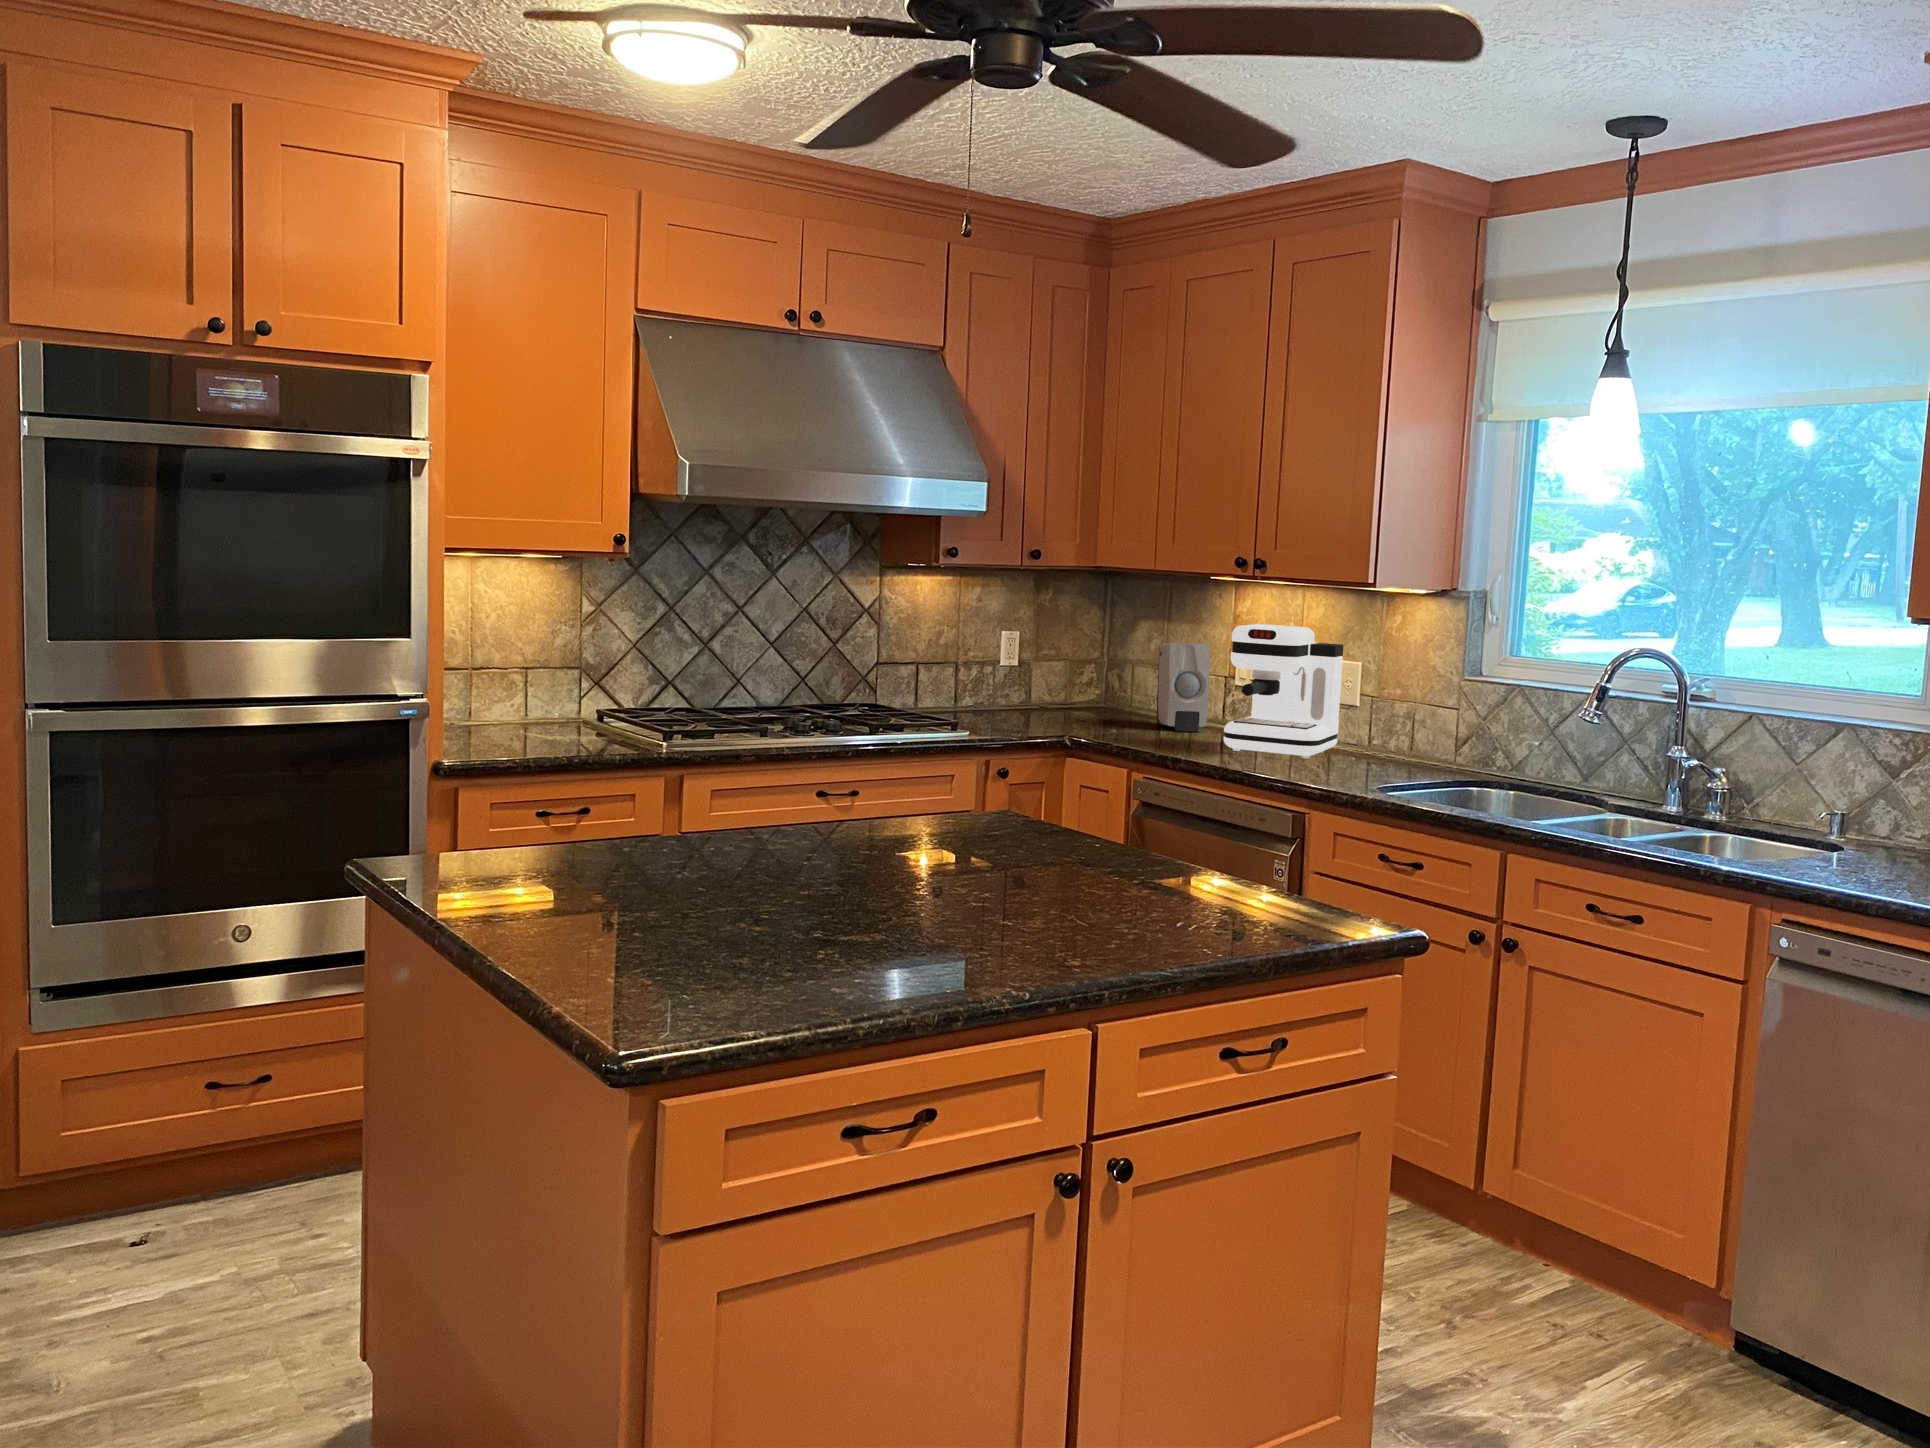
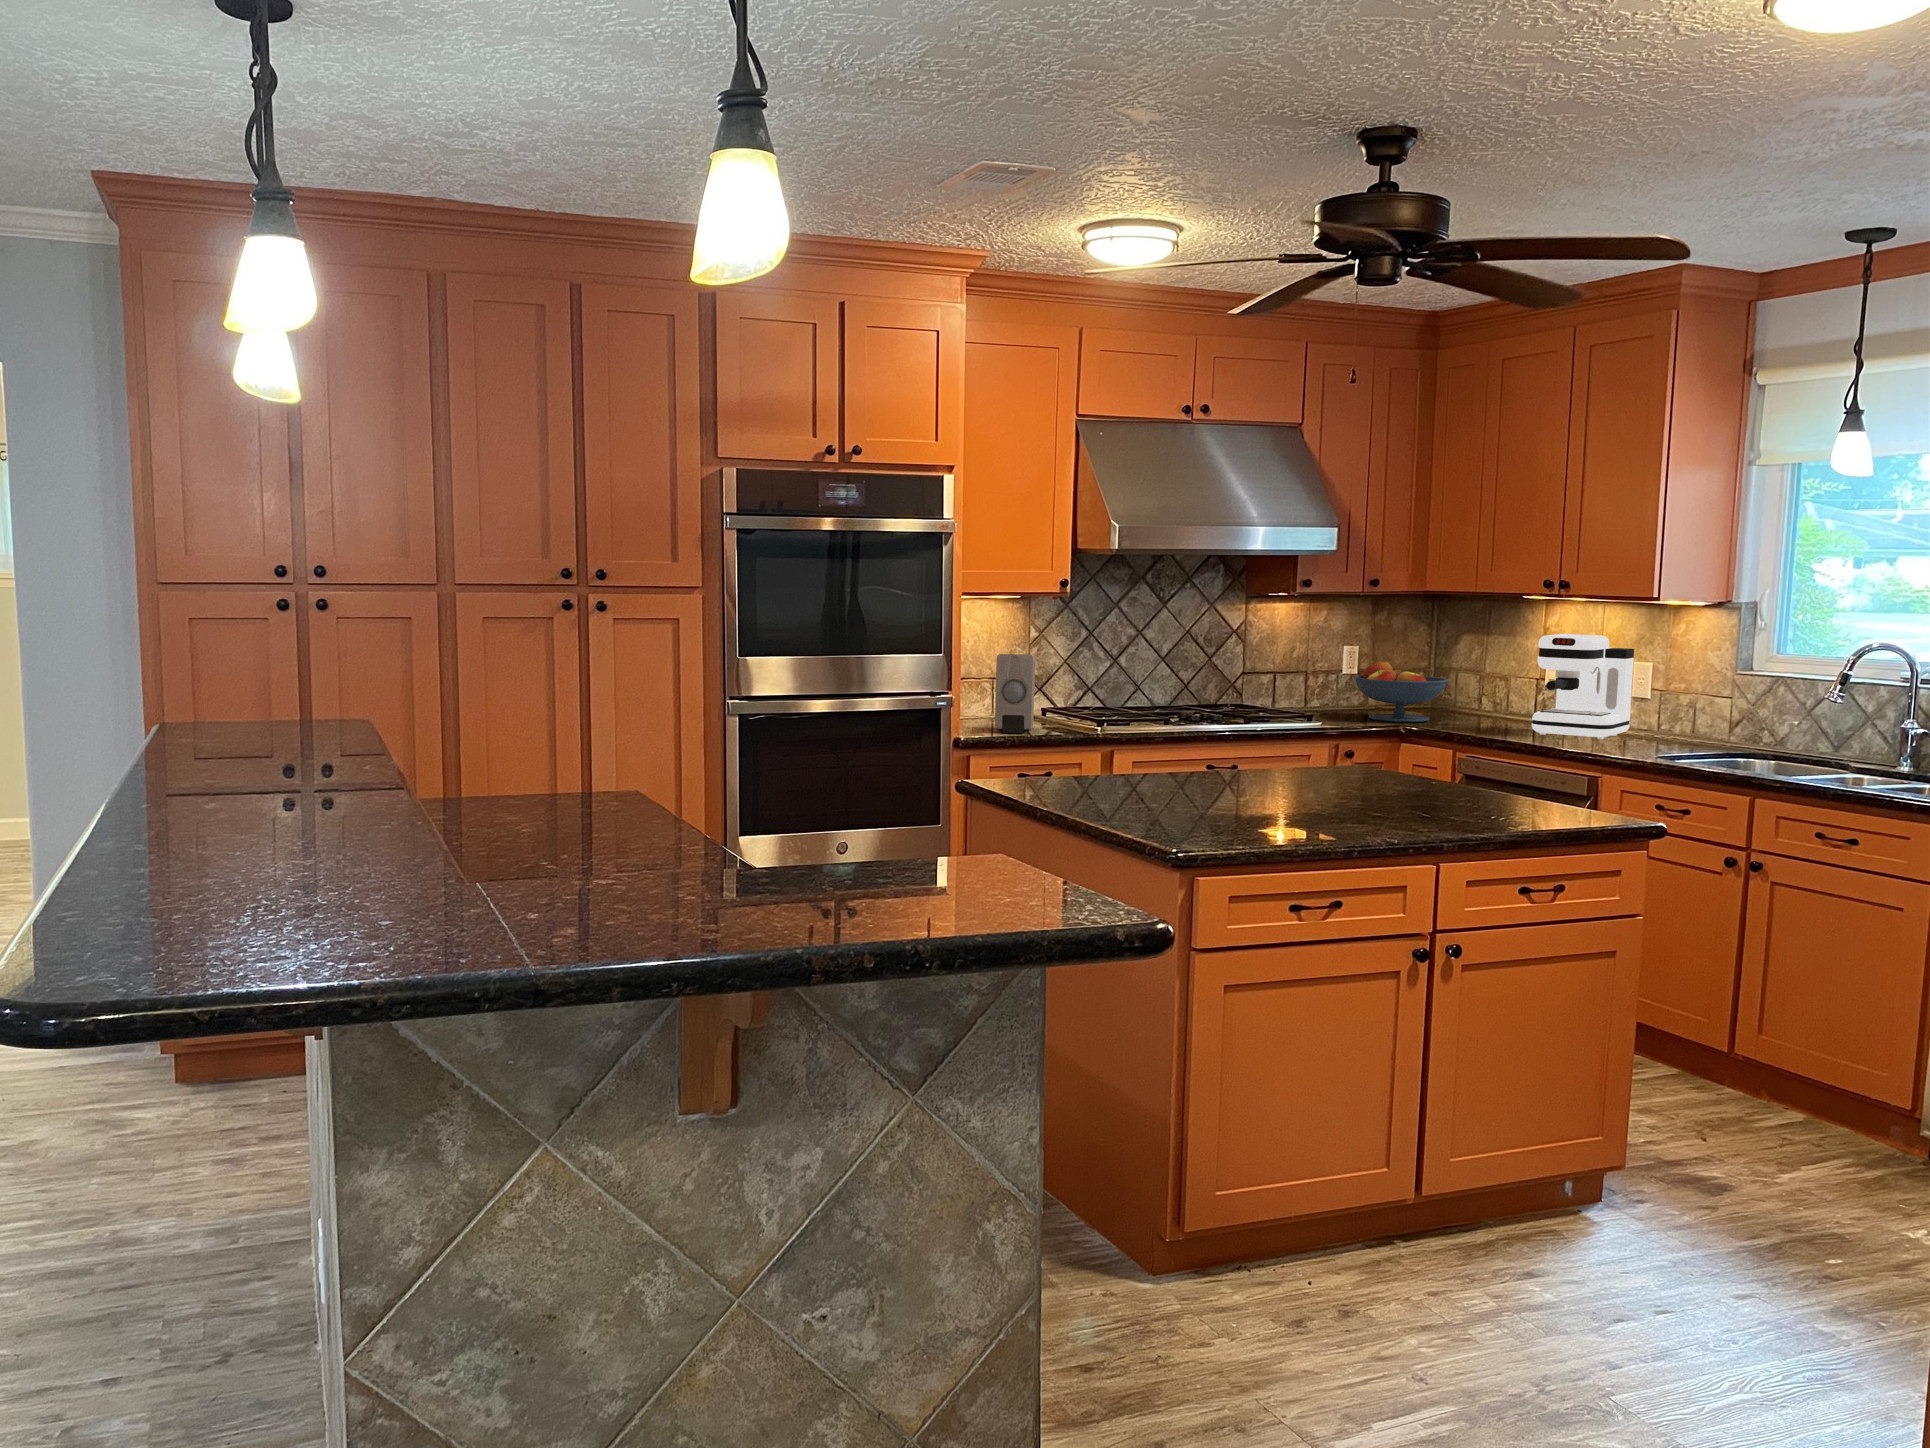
soap dispenser: present [1156,643,1209,731] -> present [995,654,1035,733]
fruit bowl: none [1010,653,1124,731] -> present [1354,662,1448,722]

